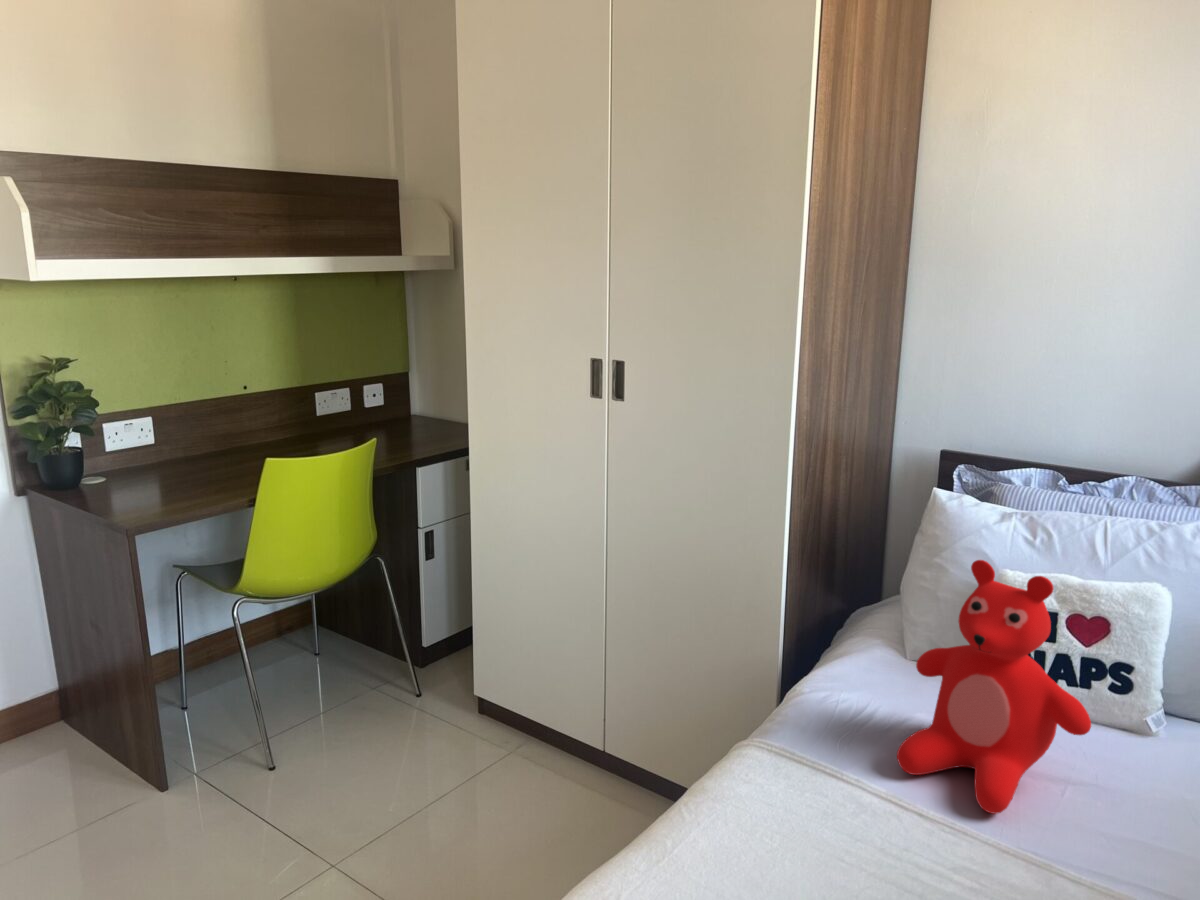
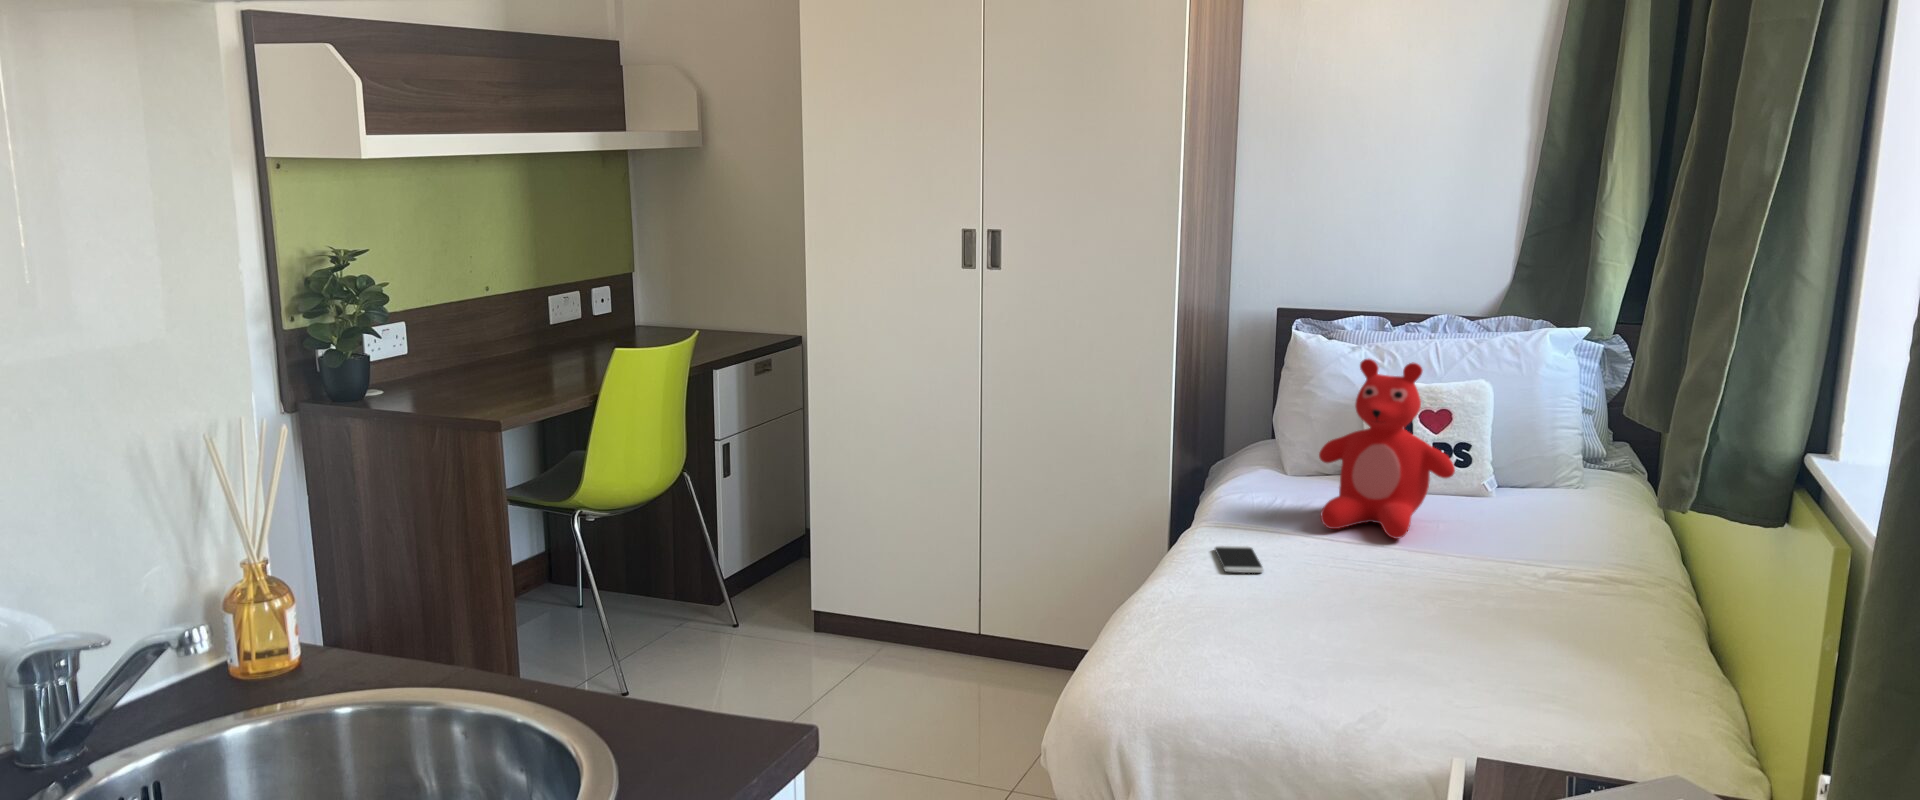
smartphone: none [723,785,786,855] -> present [1215,546,1263,573]

